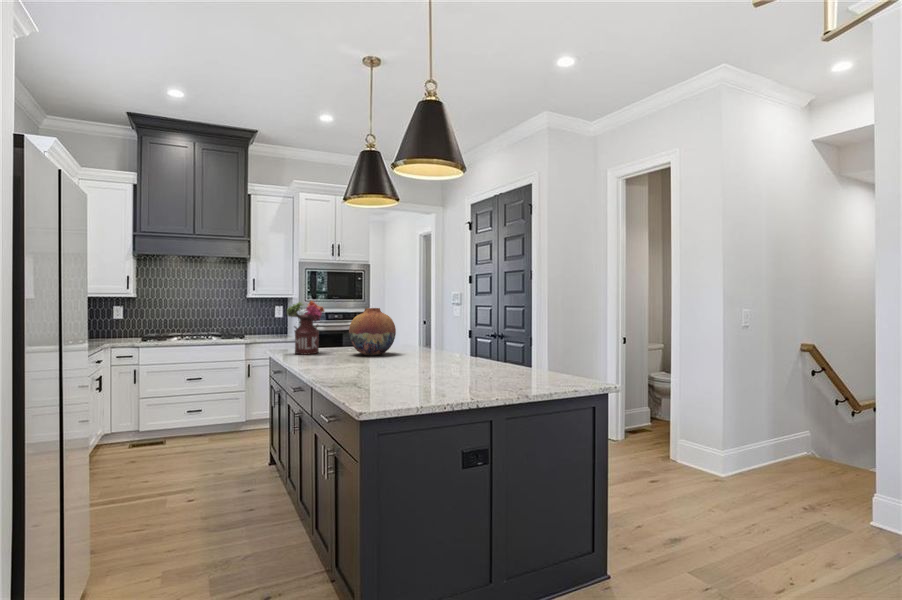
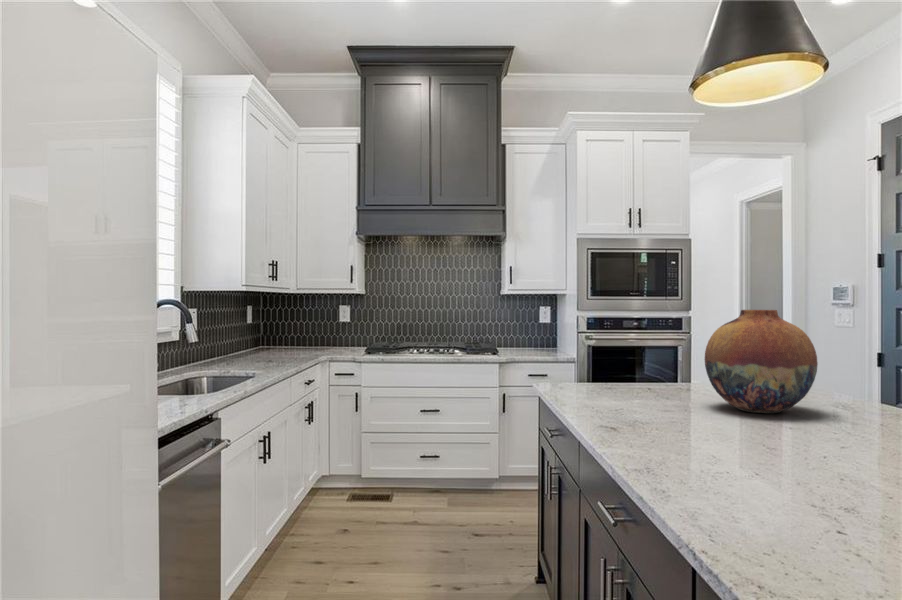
flower arrangement: present [287,301,324,354] -> none [574,294,647,399]

